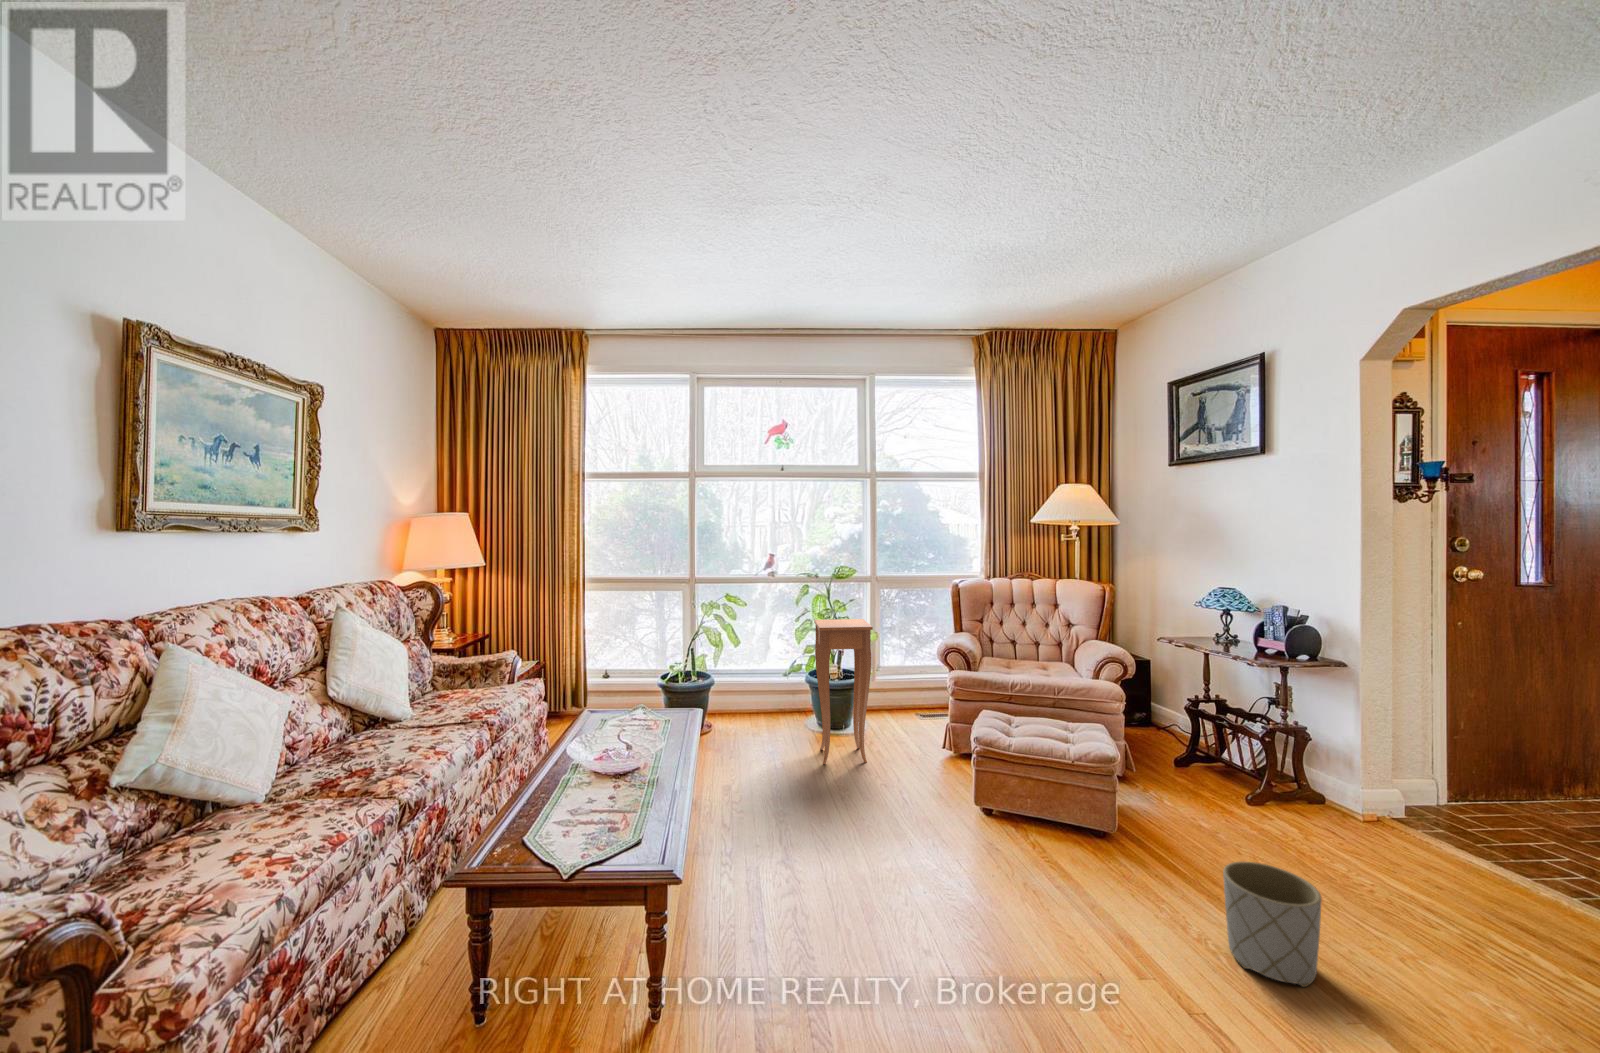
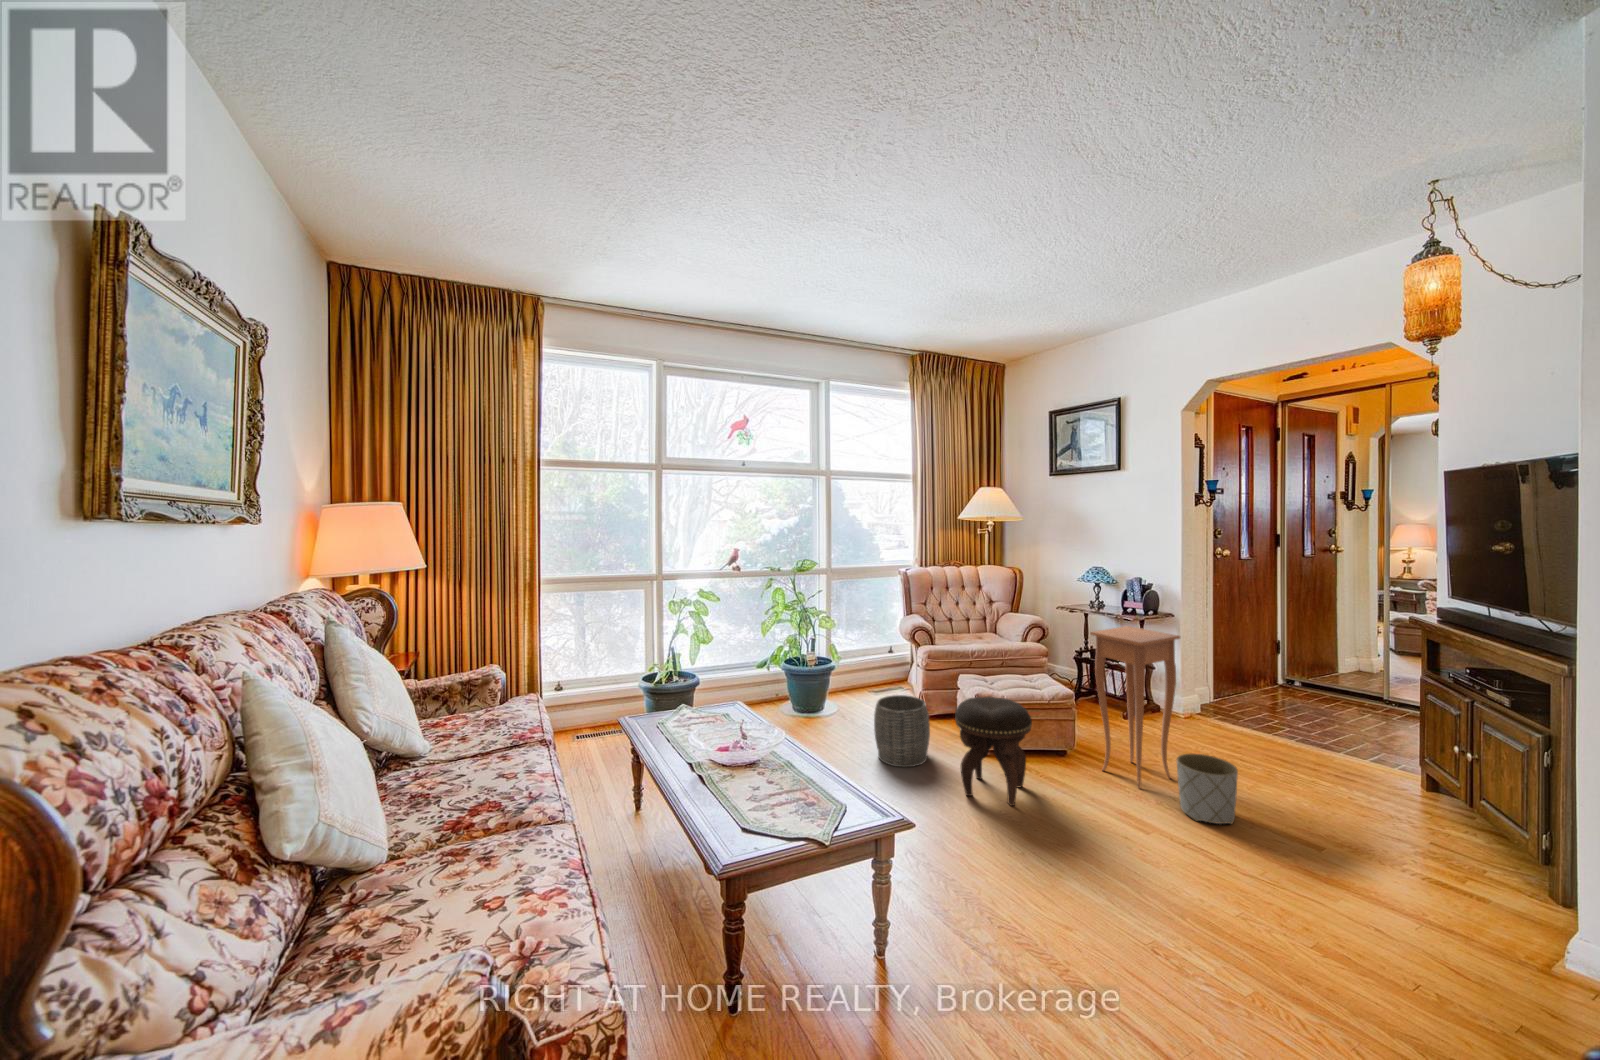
side table: present [814,619,873,764] -> present [1090,626,1180,789]
woven basket: none [854,723,922,814] -> present [874,695,930,767]
footstool: none [919,735,1018,886] -> present [955,697,1032,806]

